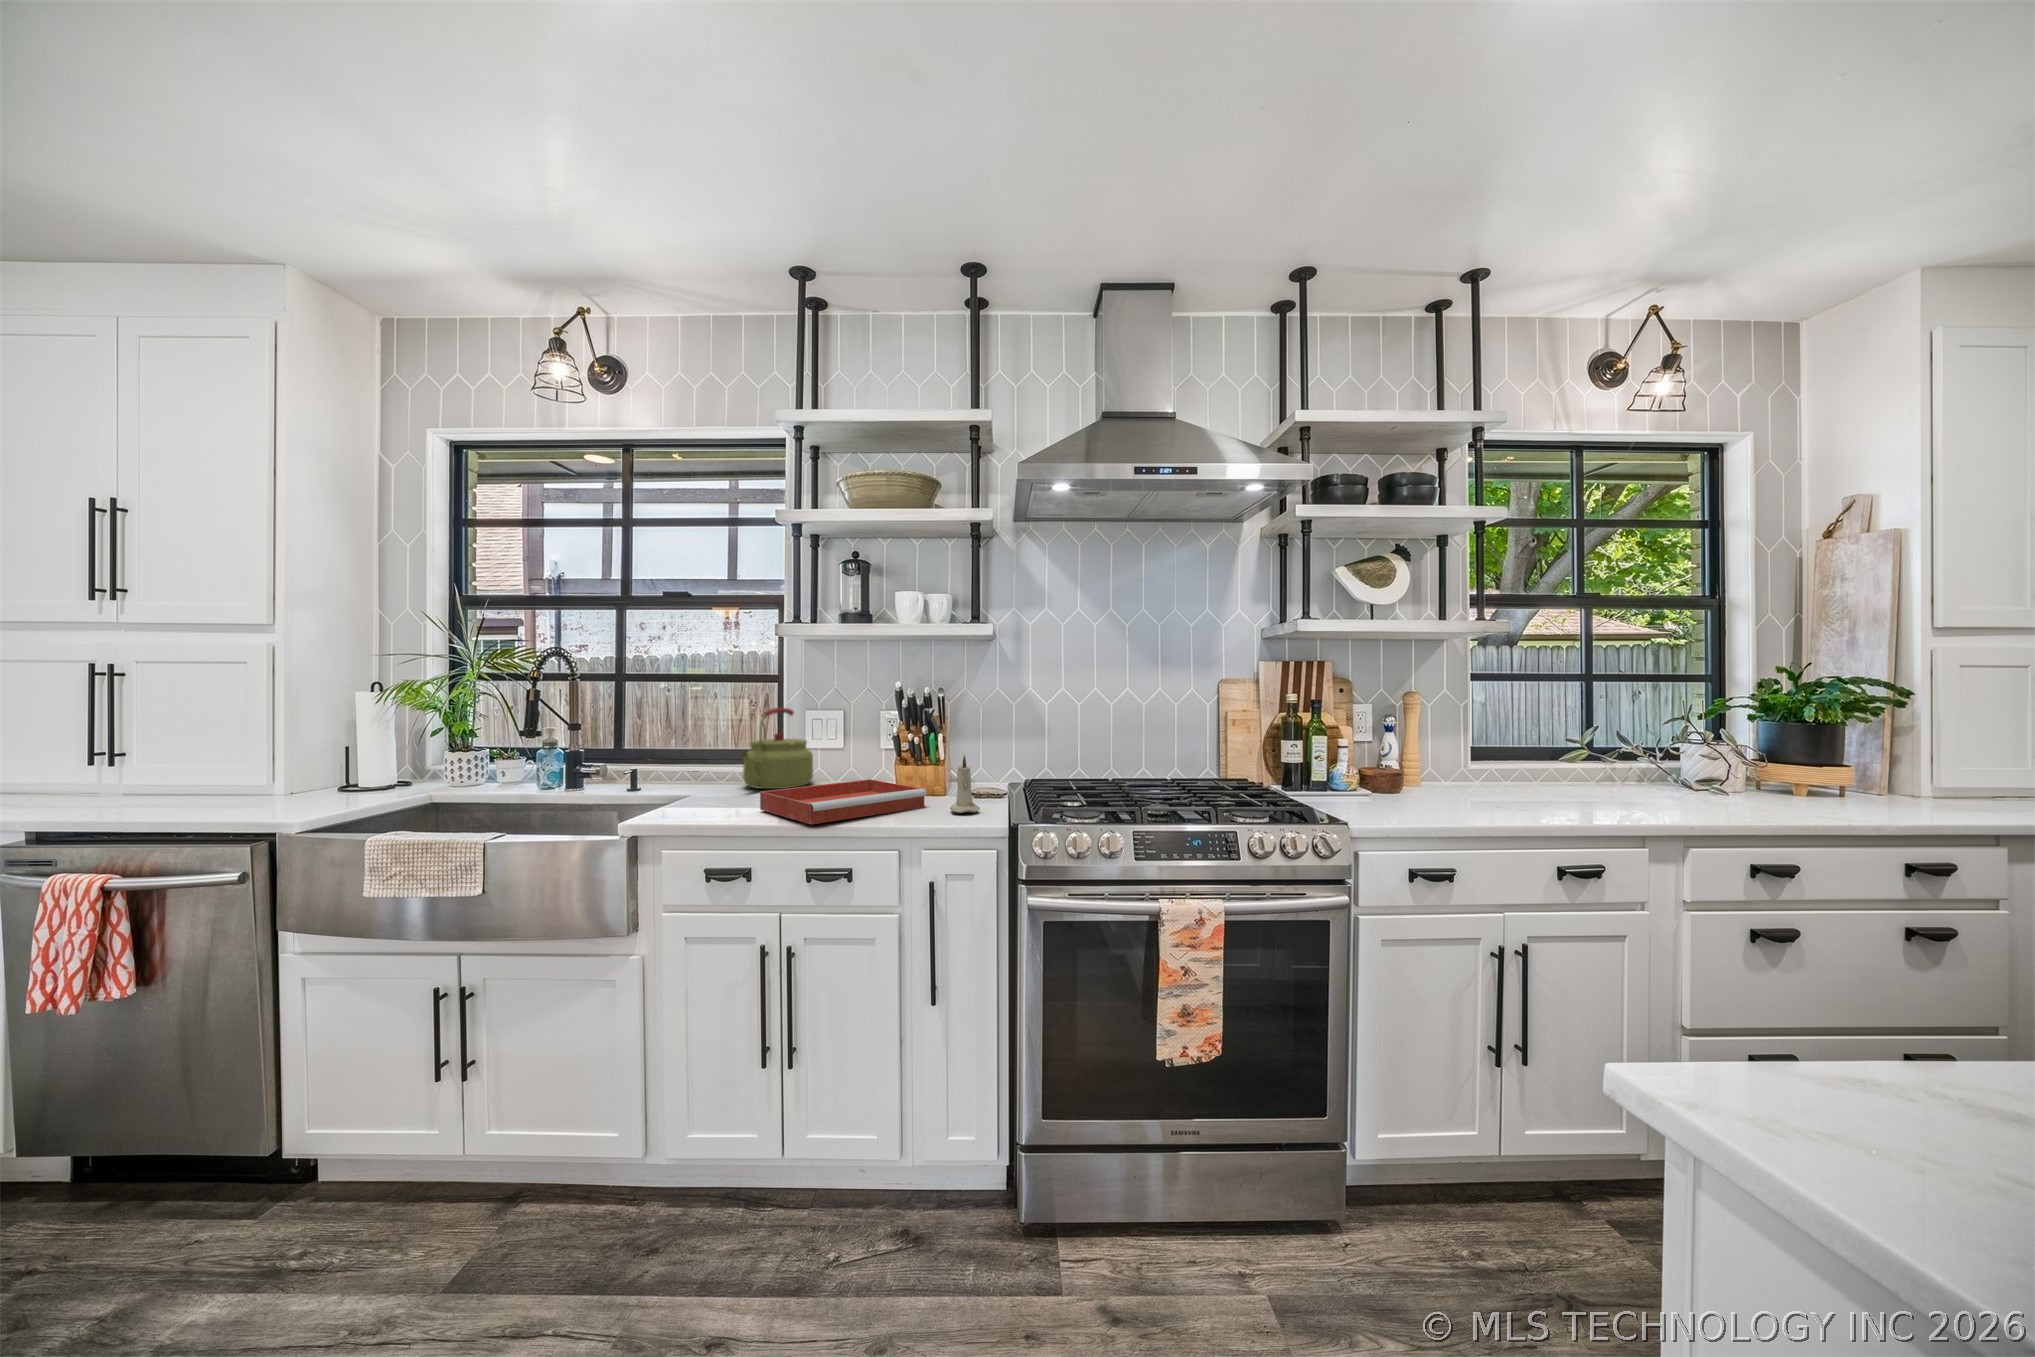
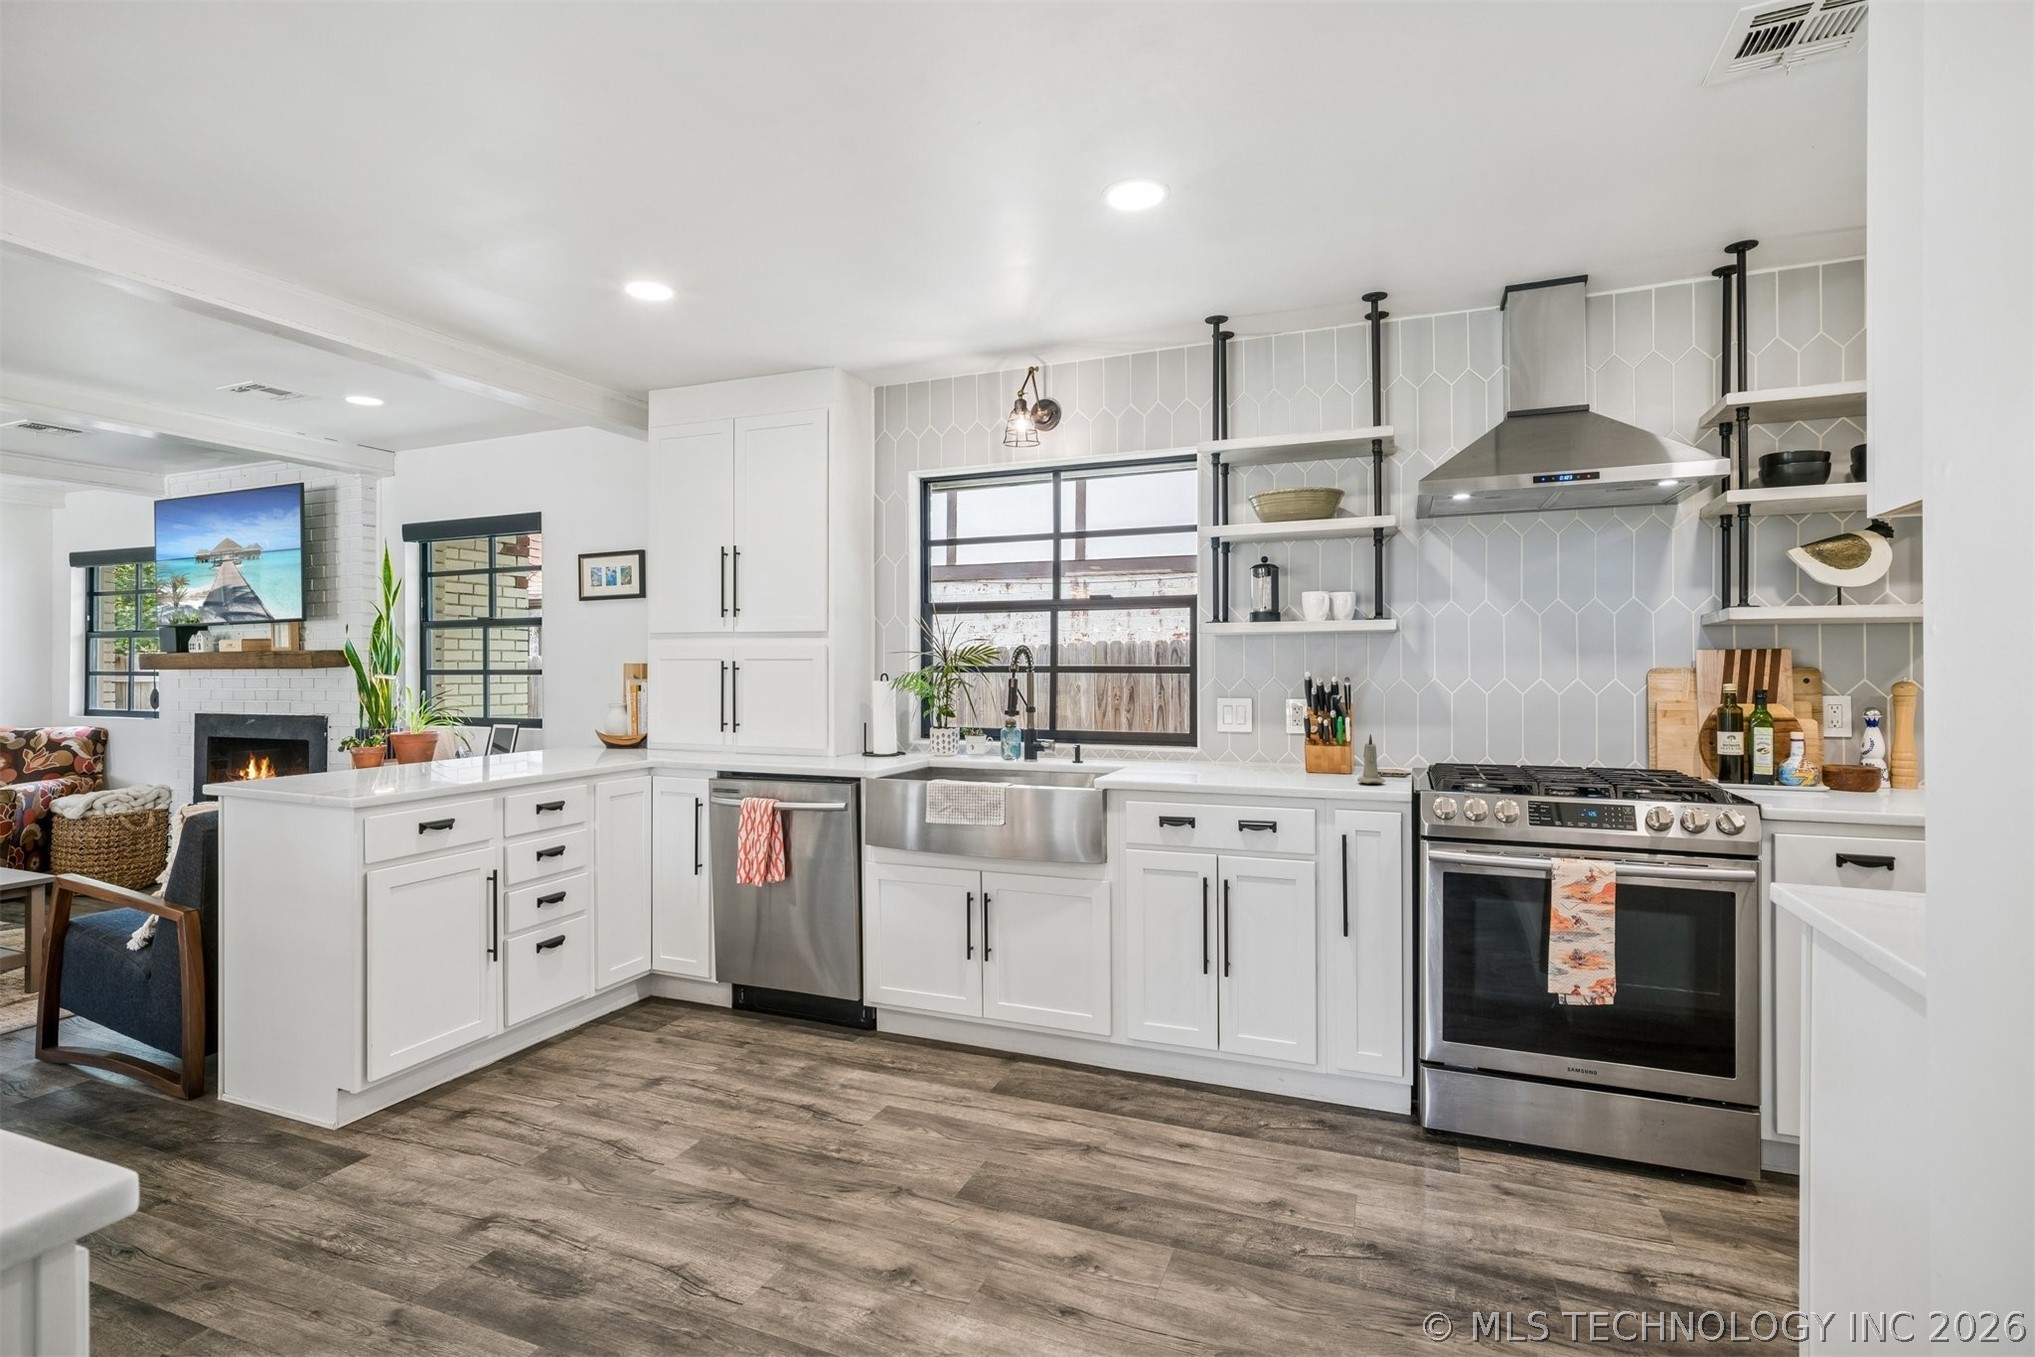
kettle: present [742,708,813,789] -> none [1167,695,1226,765]
tray: present [760,779,927,824] -> none [1193,758,1336,784]

